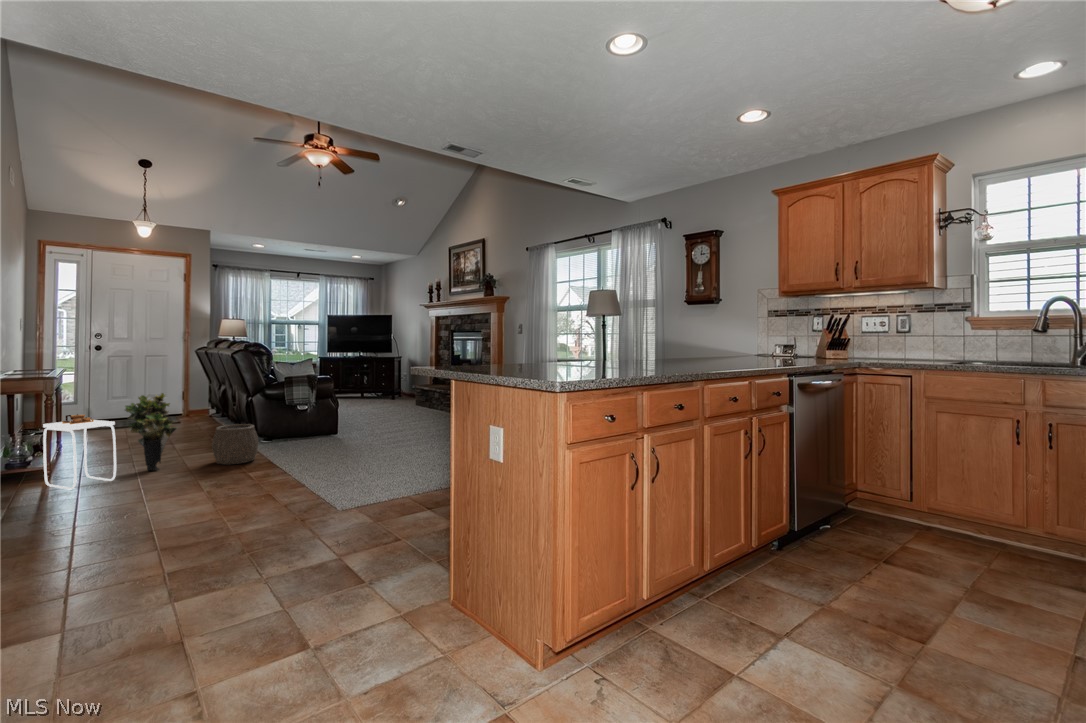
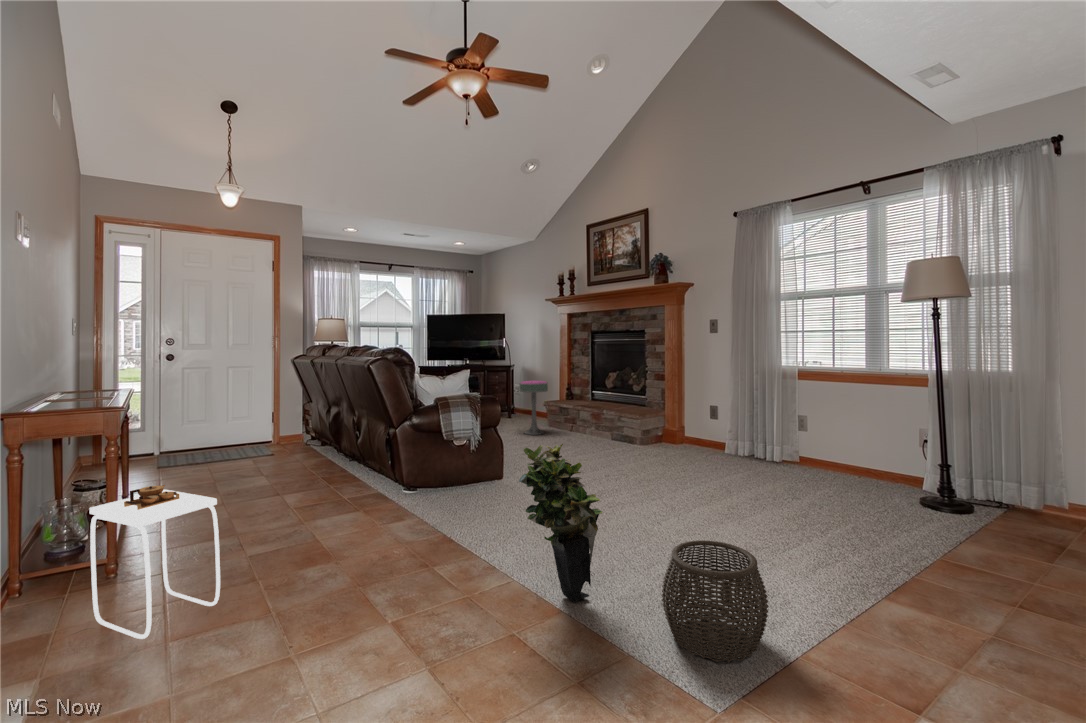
bar stool: none [384,370,407,412] -> present [519,381,548,435]
potted plant: present [125,393,177,471] -> present [519,444,602,602]
woven basket: present [212,424,258,464] -> present [661,540,769,663]

